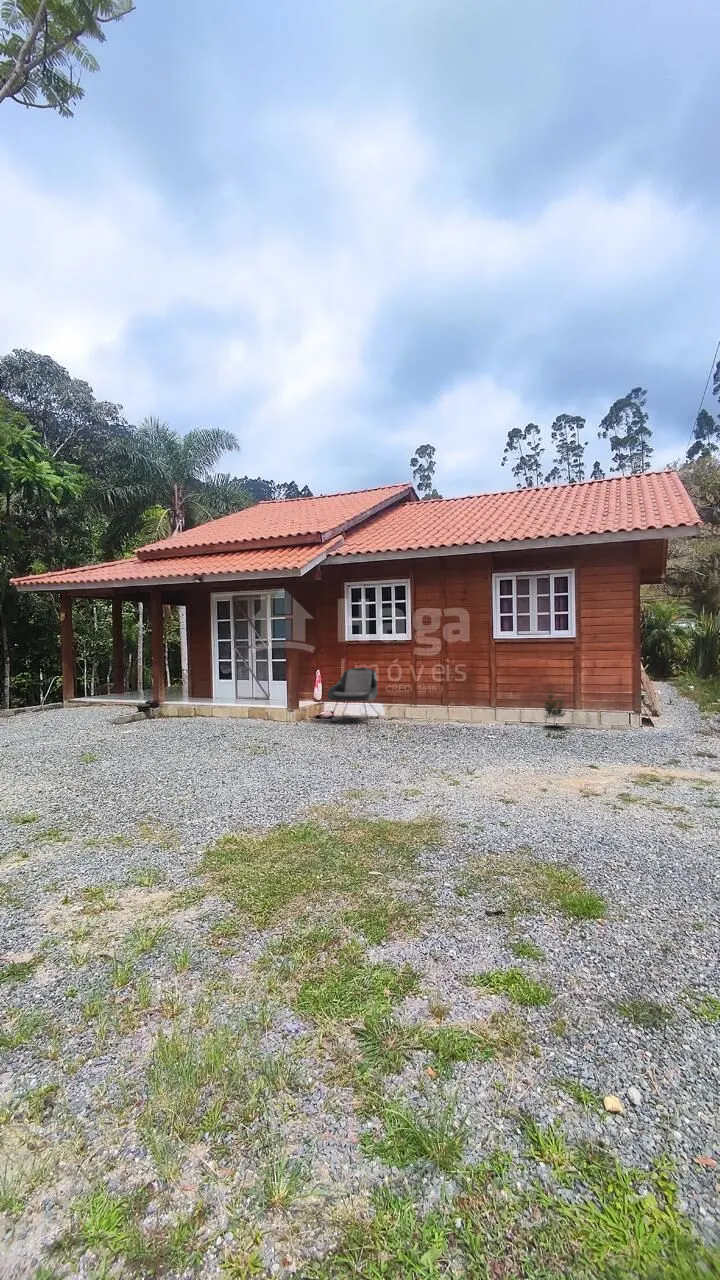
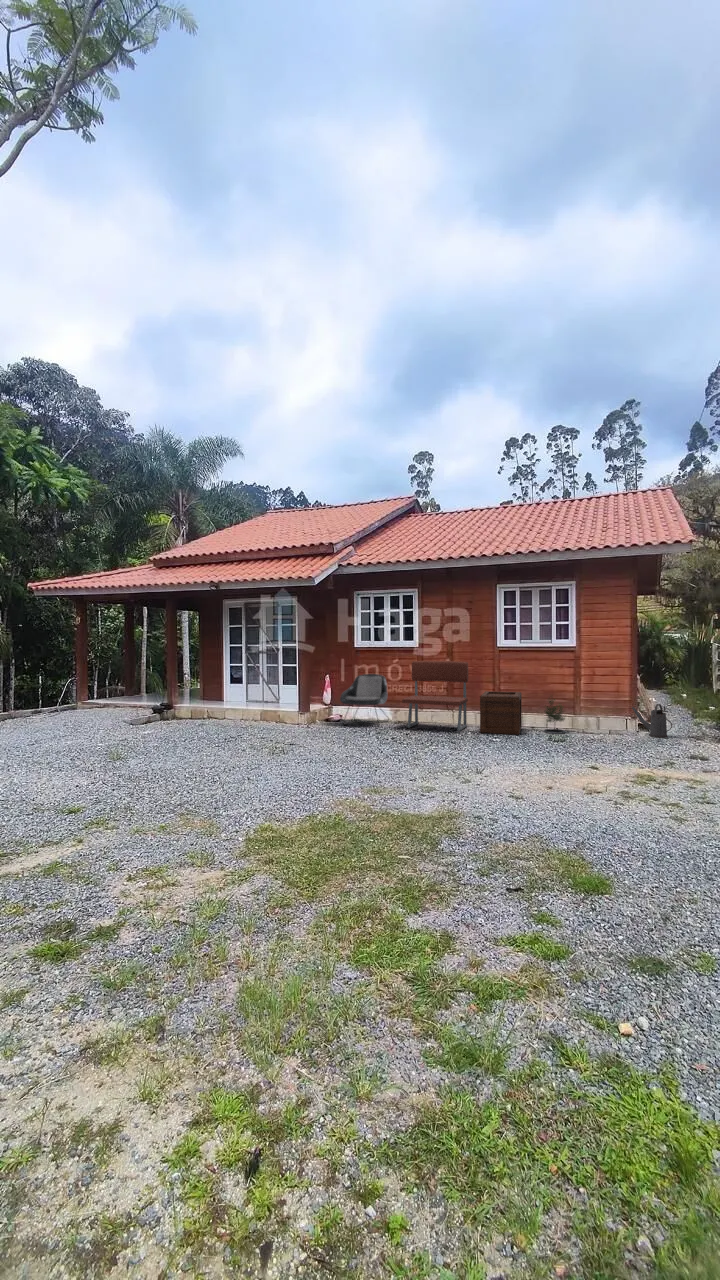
bench: none [392,654,463,728] -> present [402,661,468,731]
wooden crate: none [474,686,519,732] -> present [480,691,522,735]
watering can: none [637,698,680,734] -> present [632,704,672,738]

